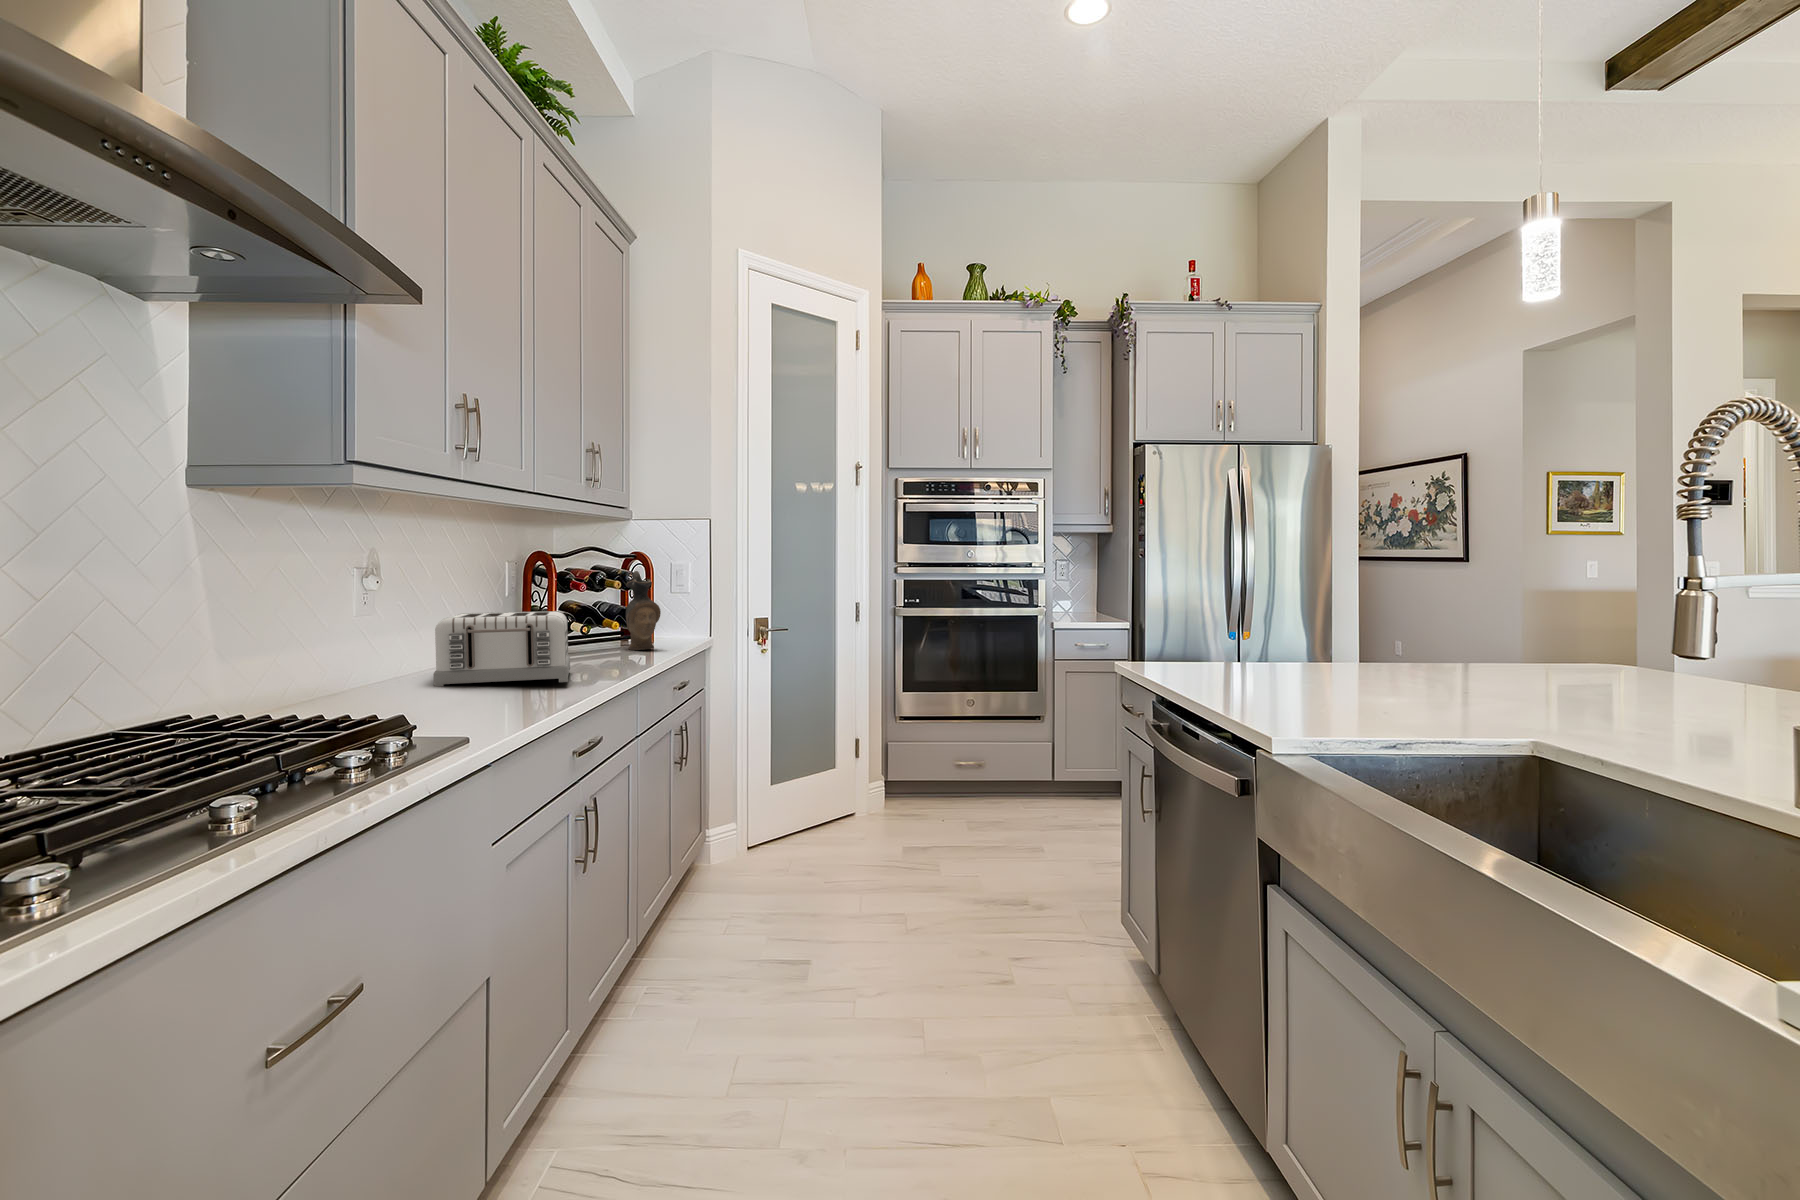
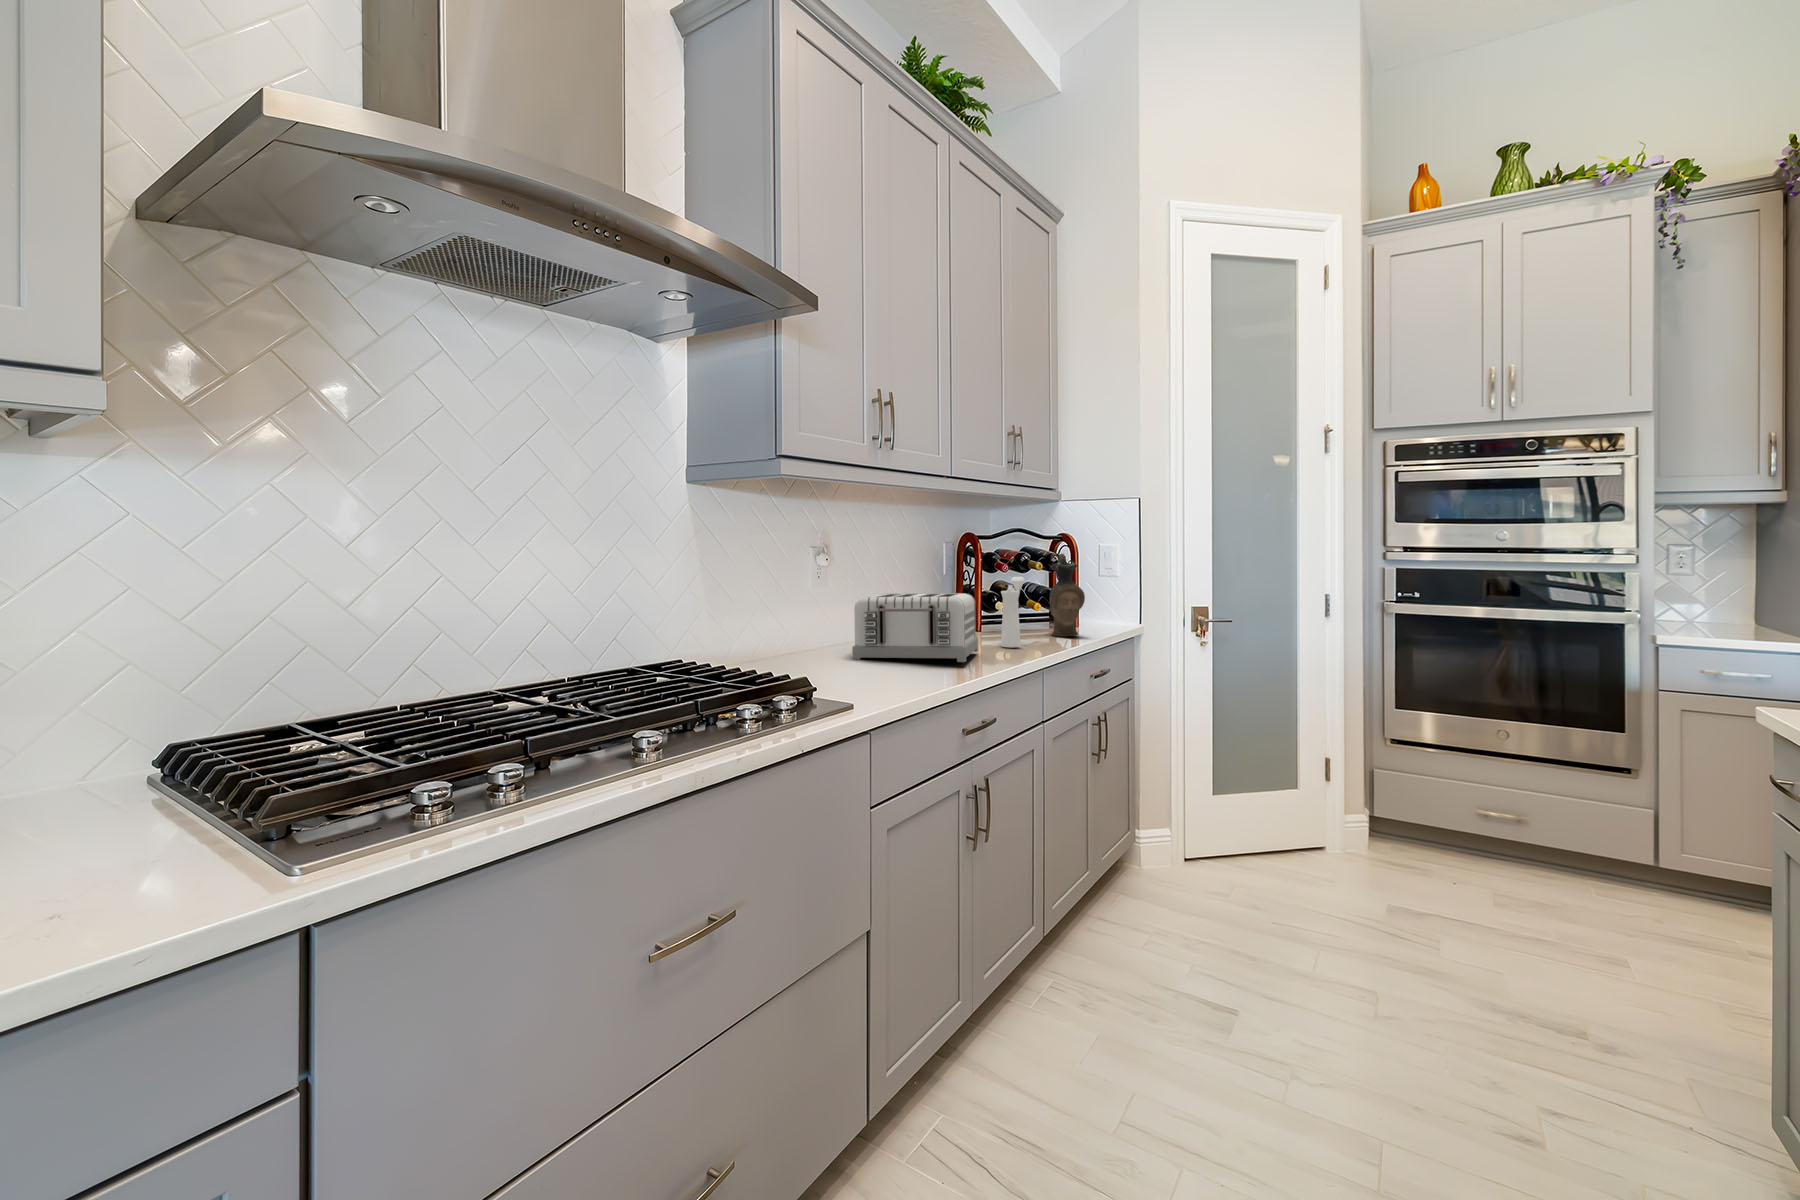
pepper mill: none [587,594,609,664] -> present [1001,577,1025,648]

